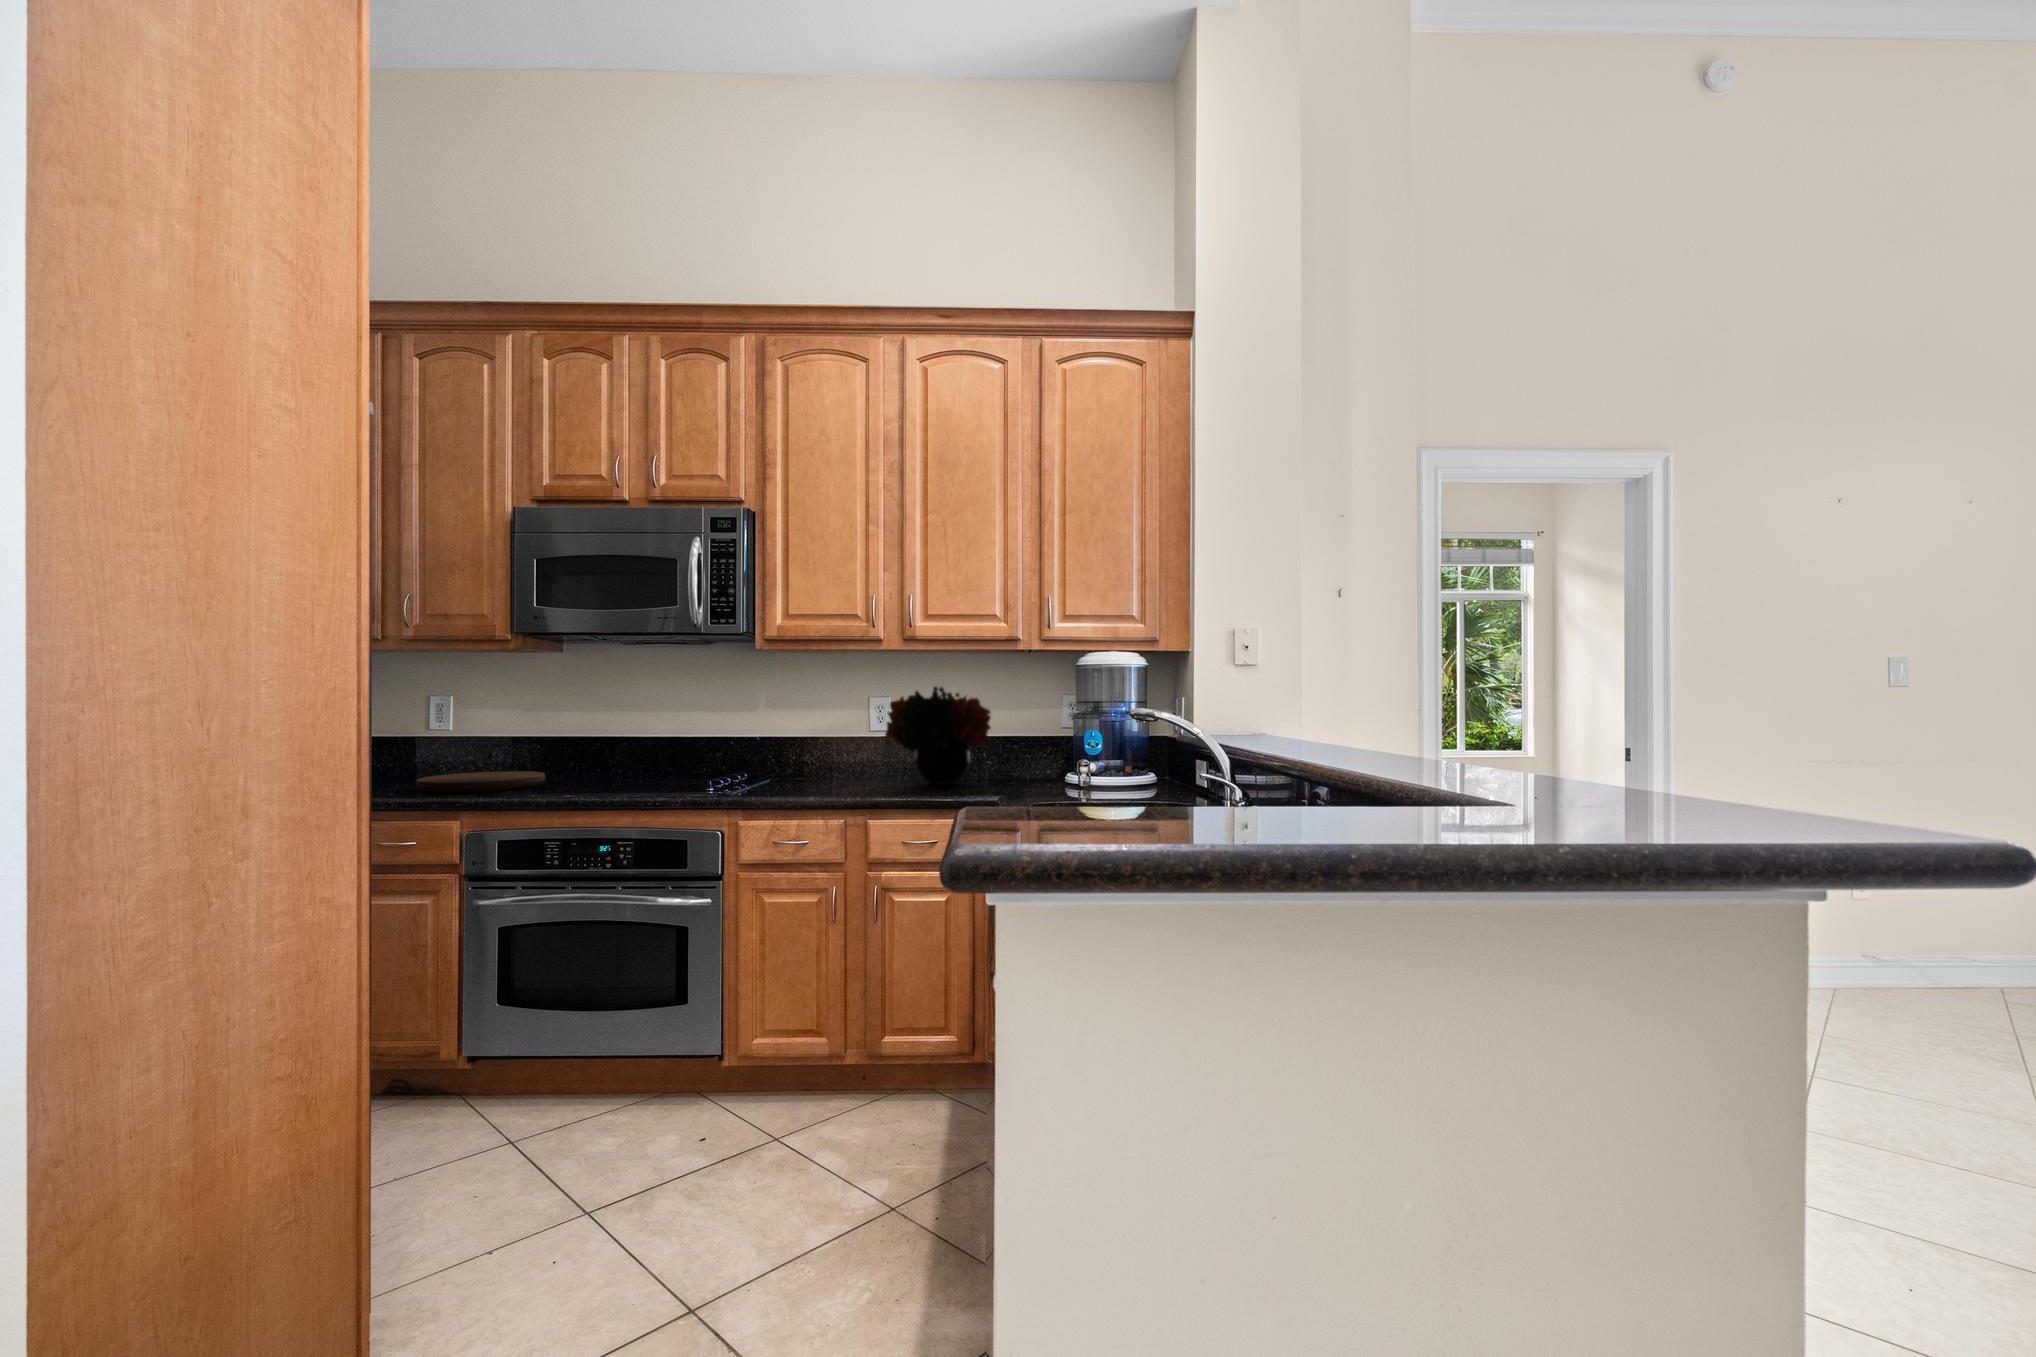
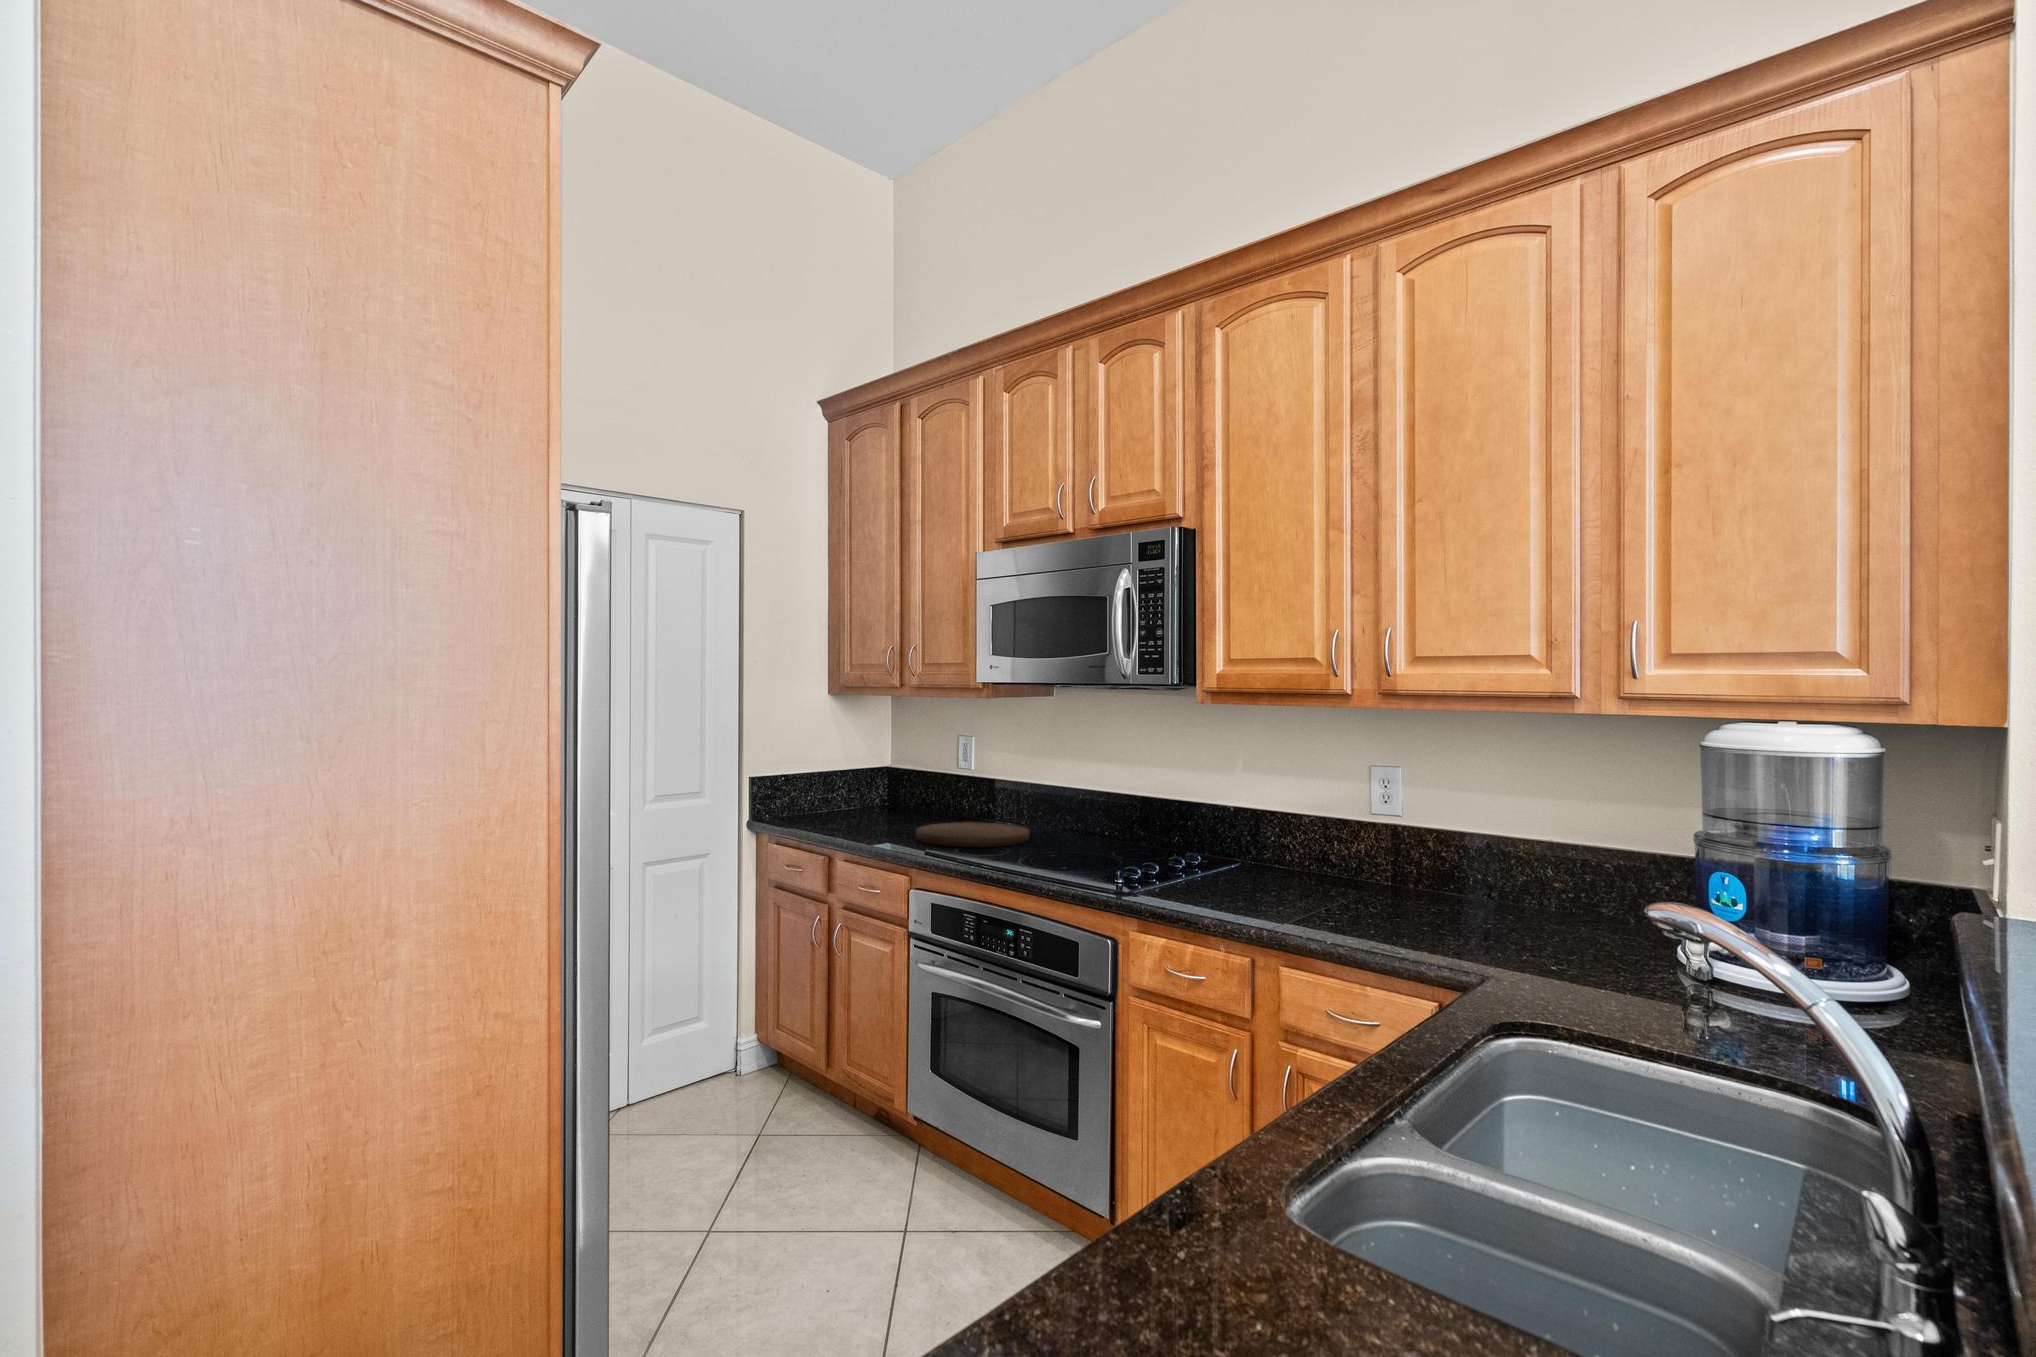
flower arrangement: present [885,686,991,785] -> none [1361,767,1548,927]

